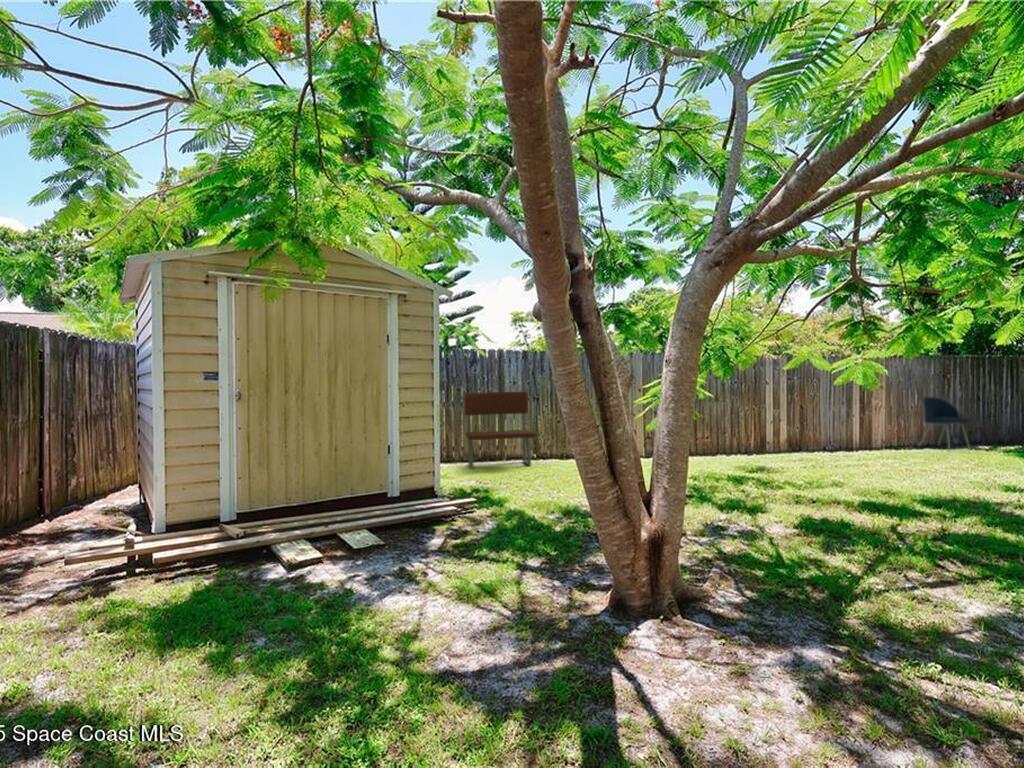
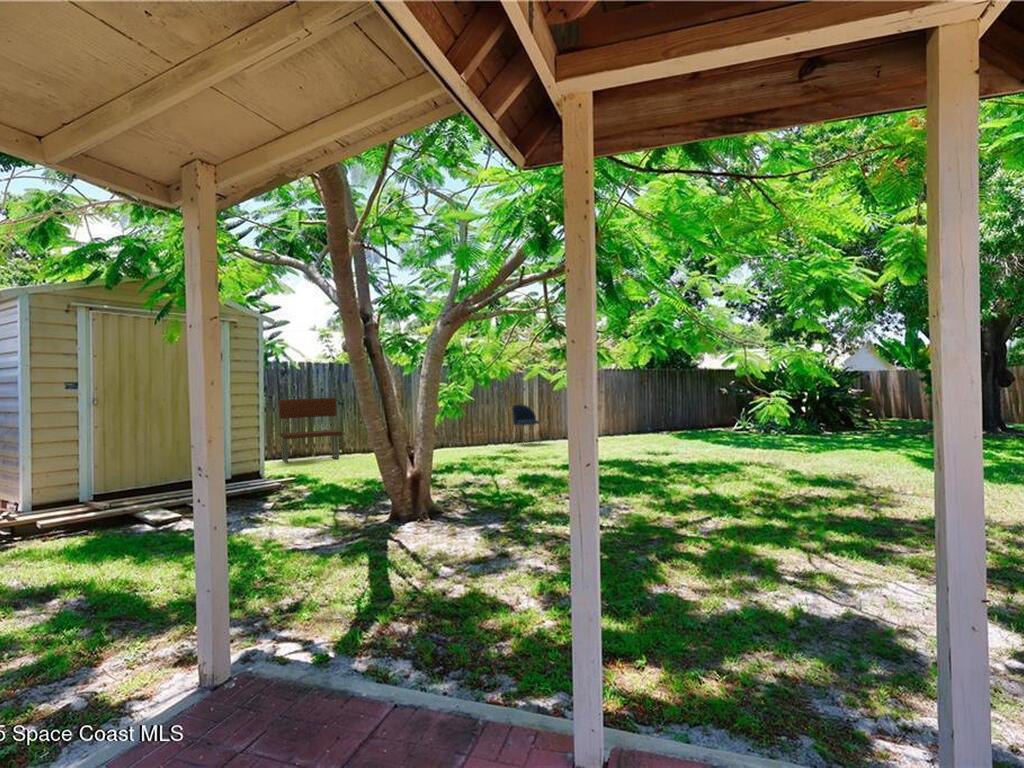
chair: present [920,397,969,448] -> present [512,404,540,438]

